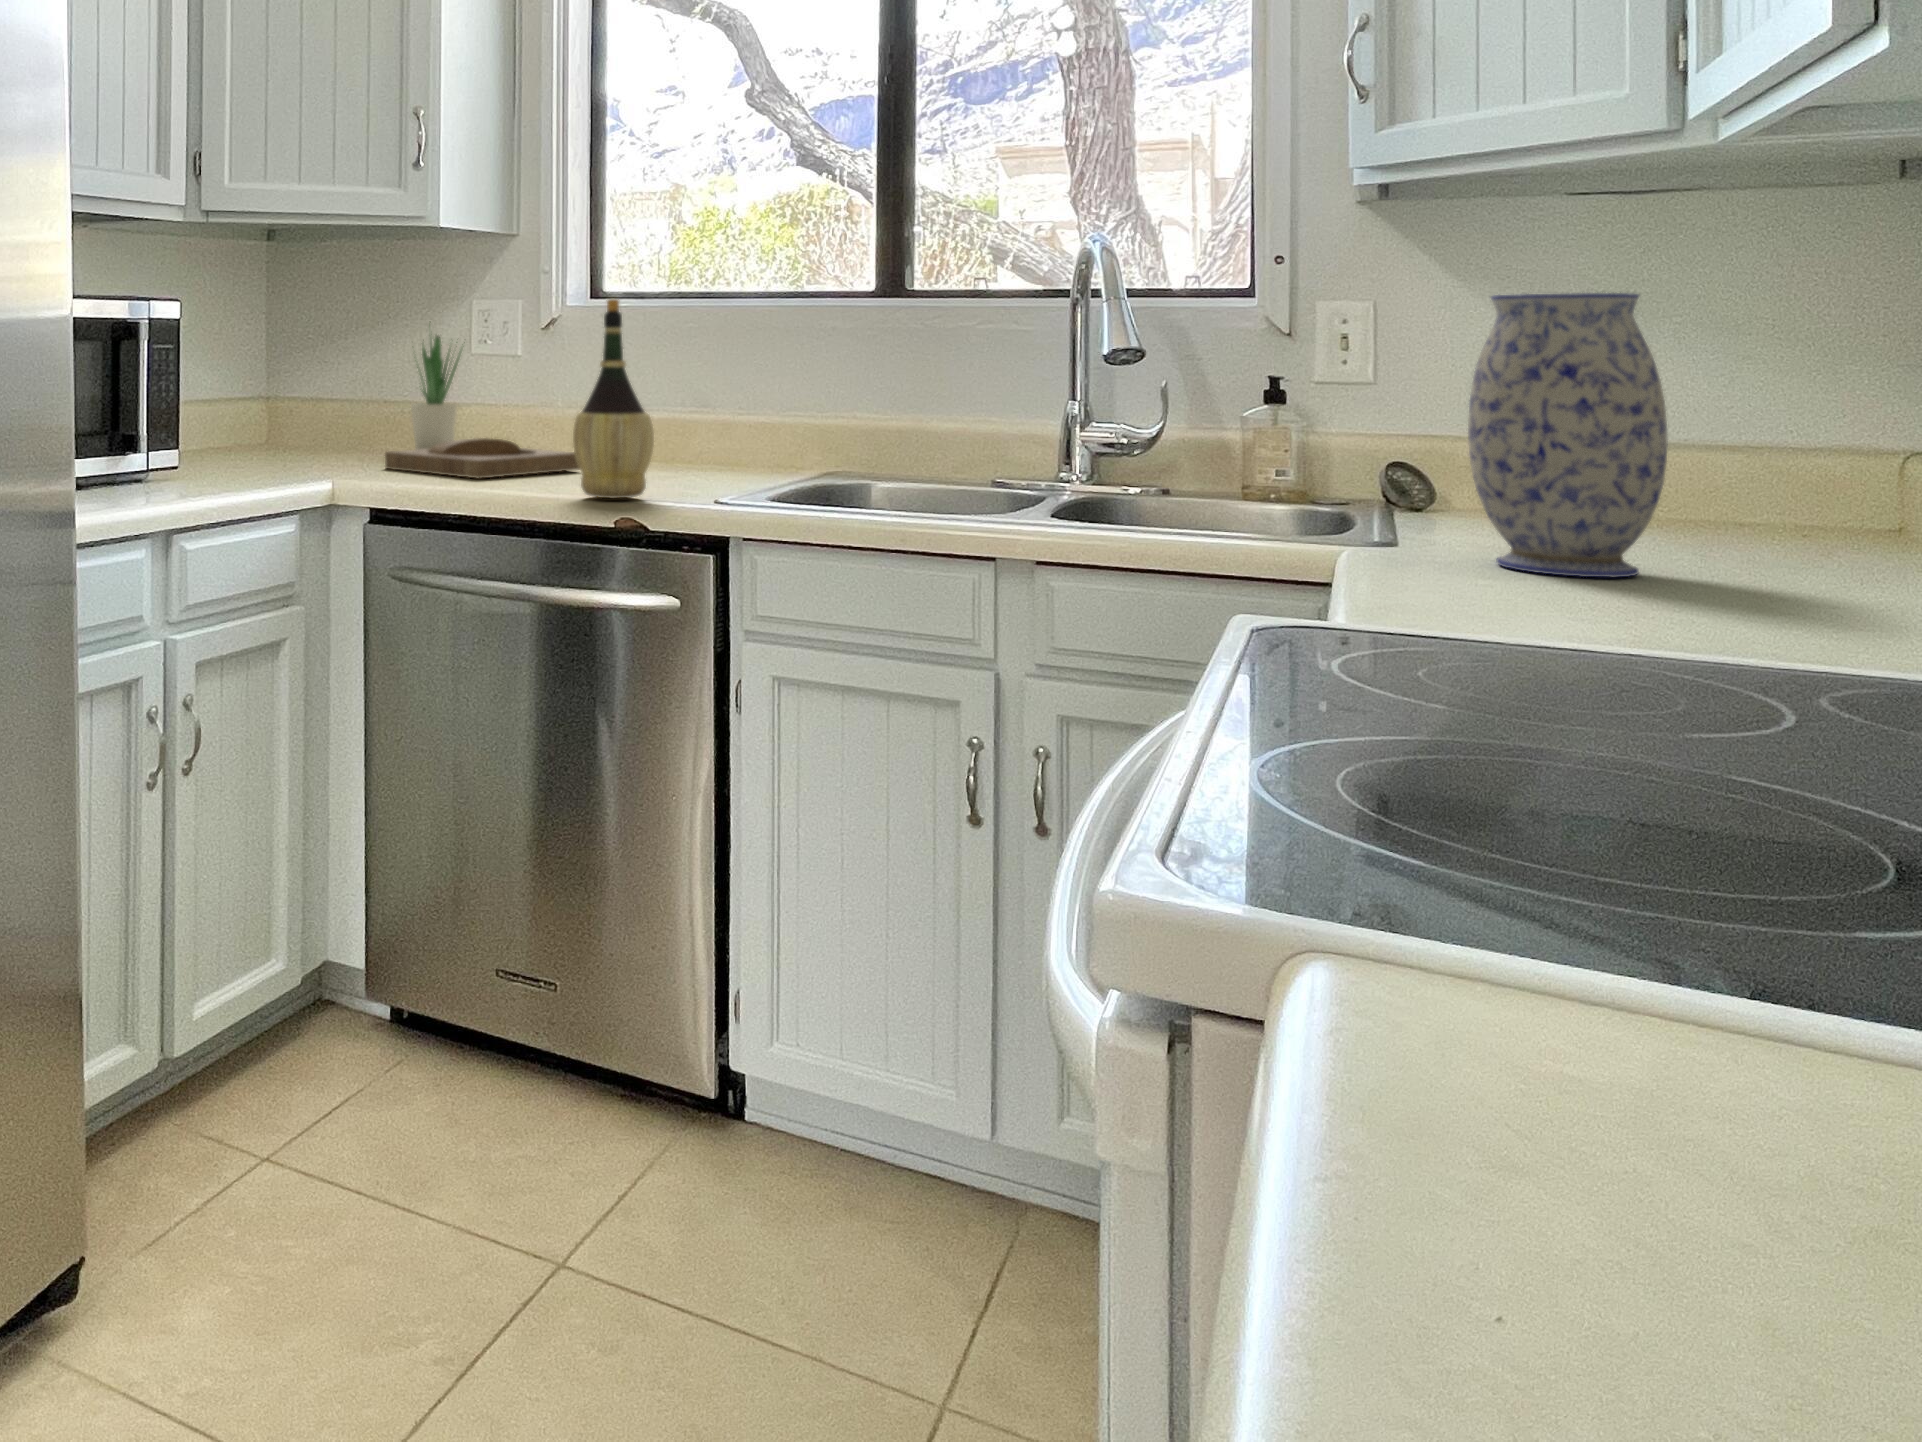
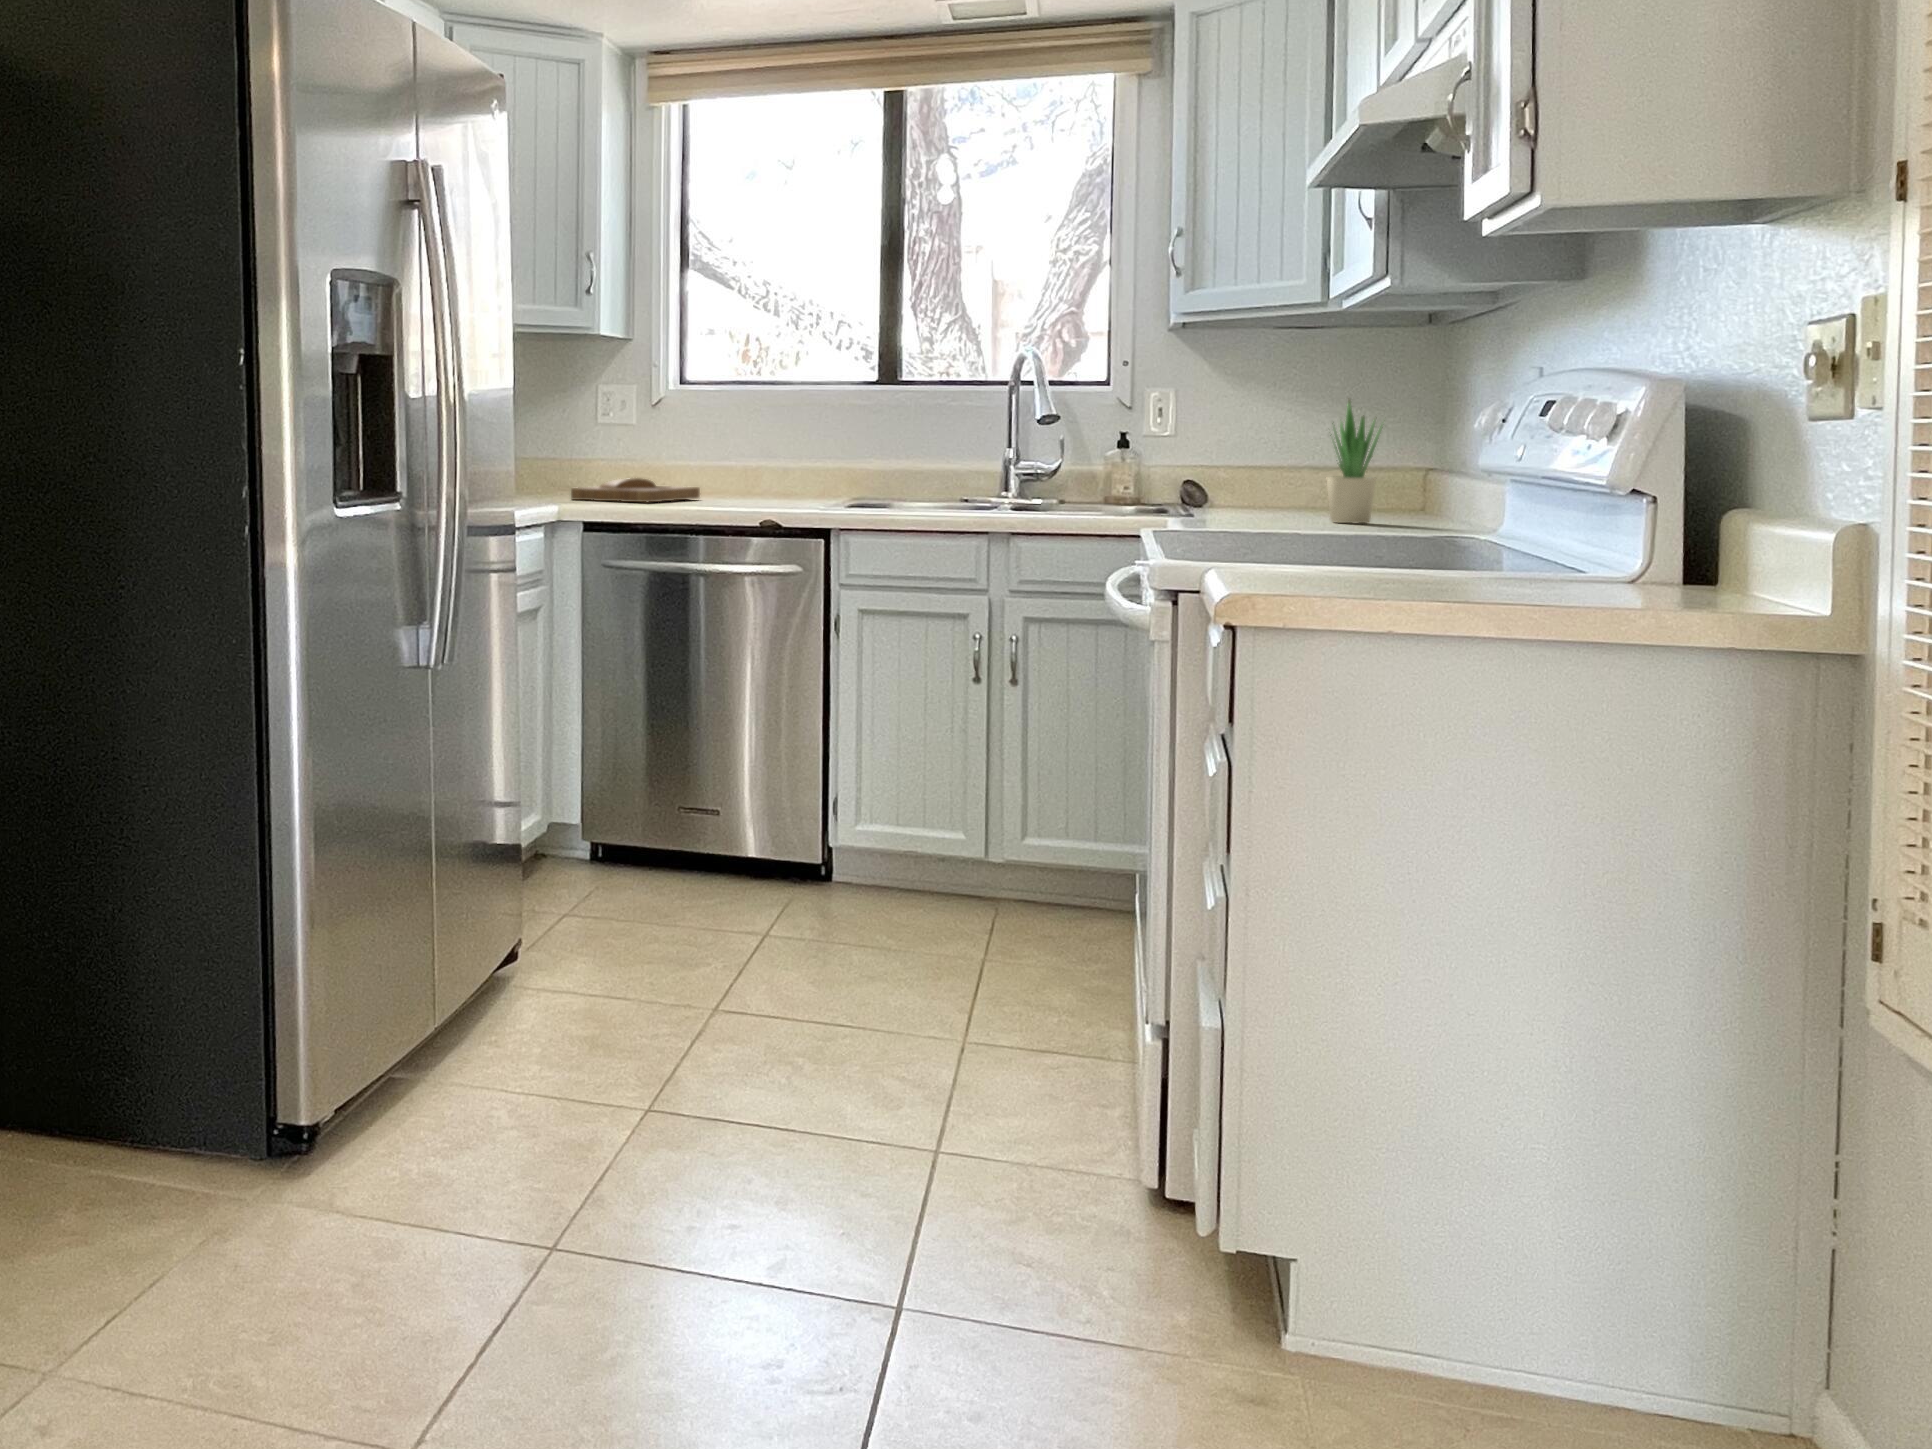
vase: present [1468,293,1668,577] -> none [1230,384,1317,526]
wine bottle: present [573,299,654,498] -> none [730,384,780,508]
potted plant: present [411,336,461,450] -> present [1327,400,1382,523]

